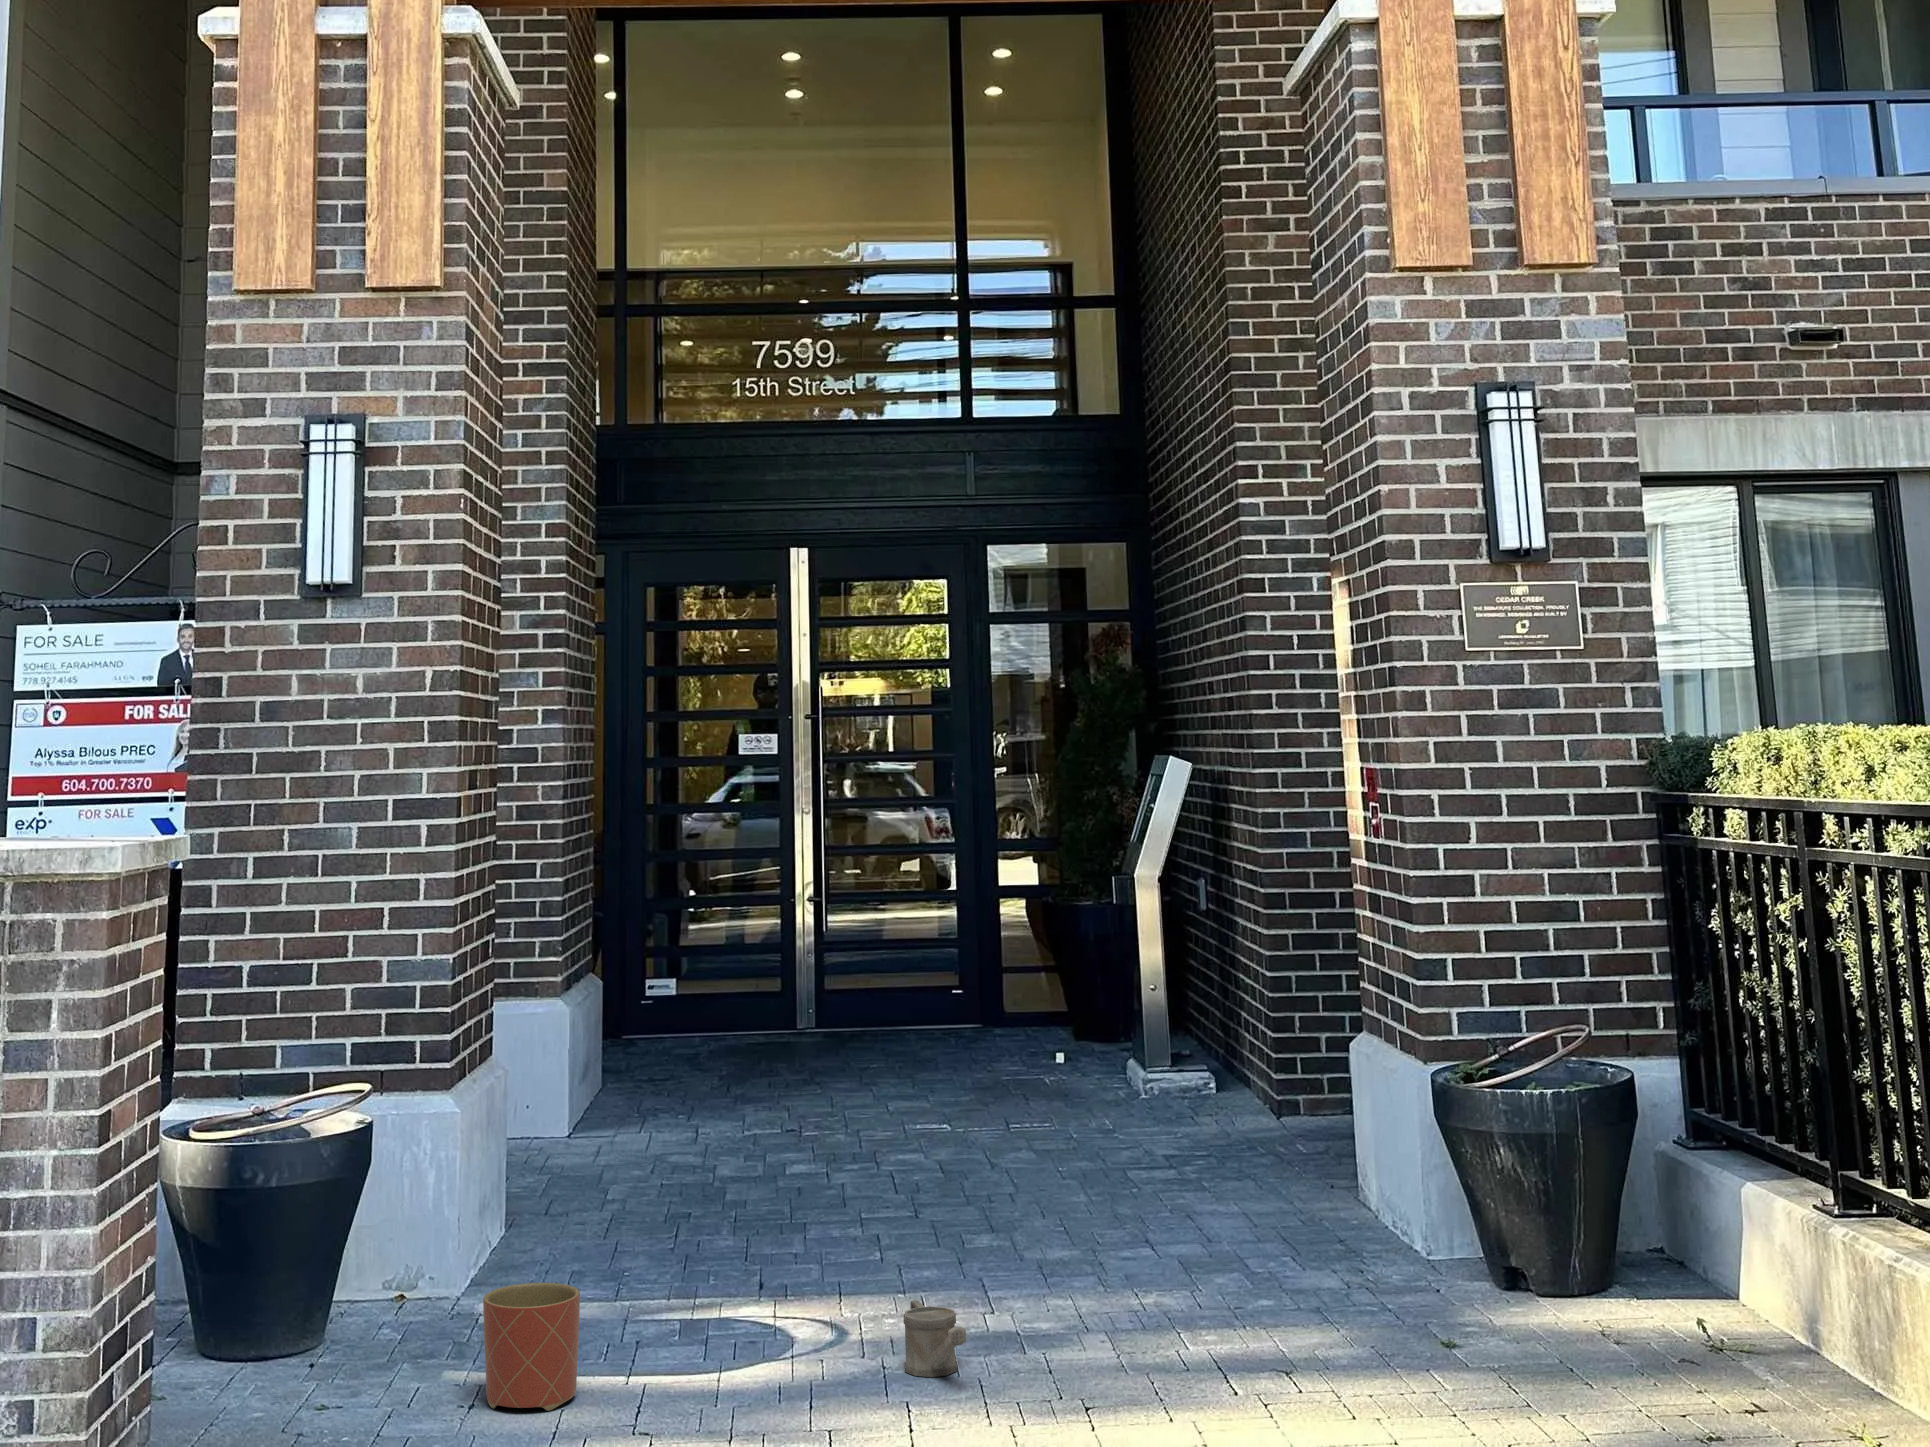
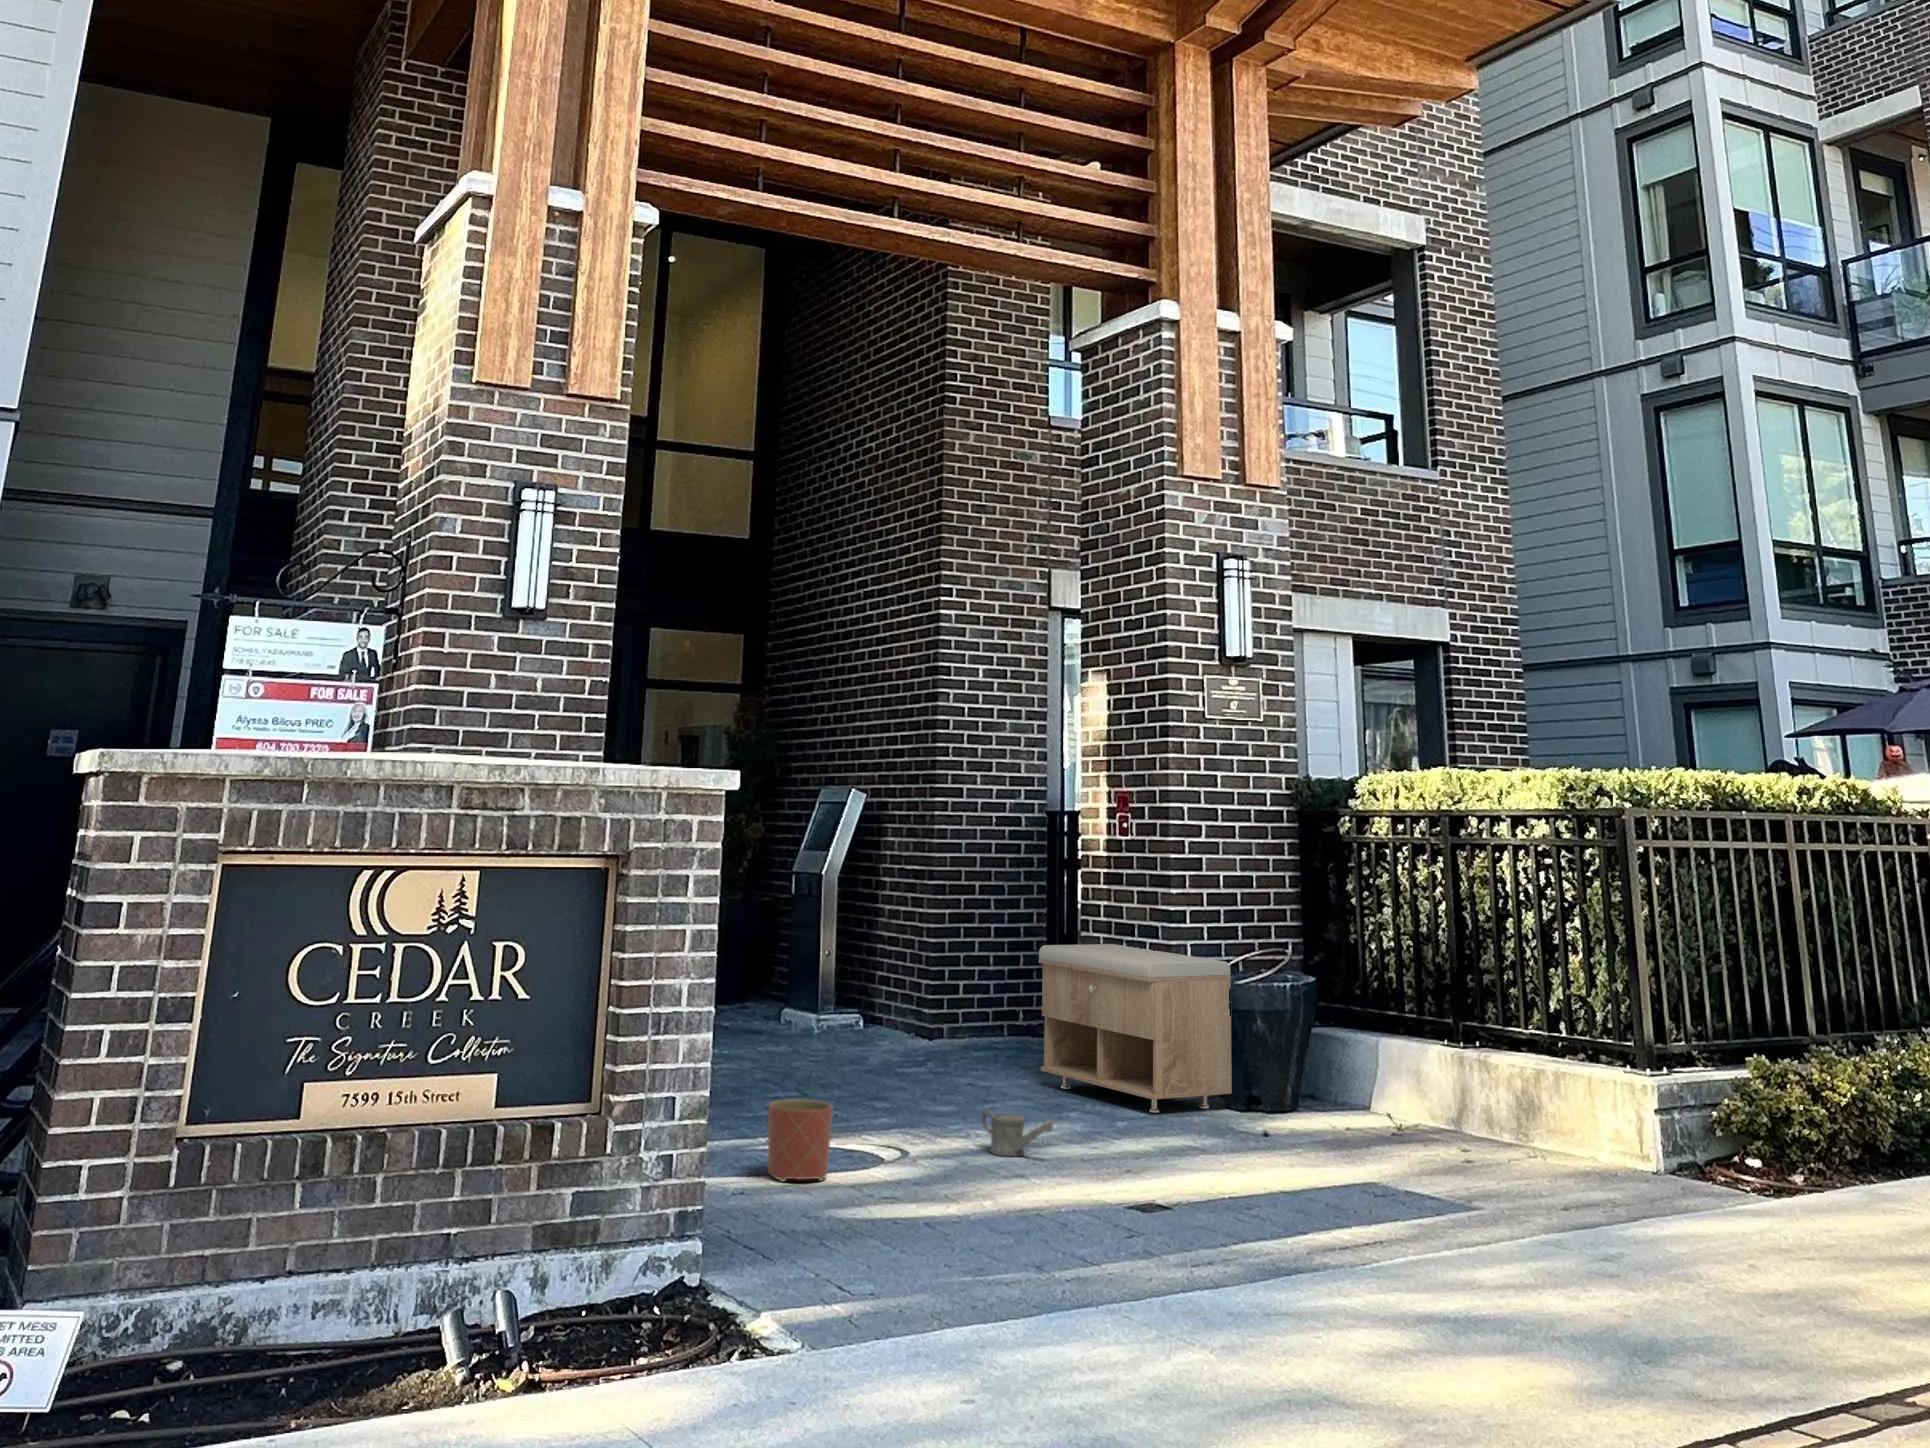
storage bench: none [1215,1013,1472,1295] -> present [1039,944,1232,1113]

